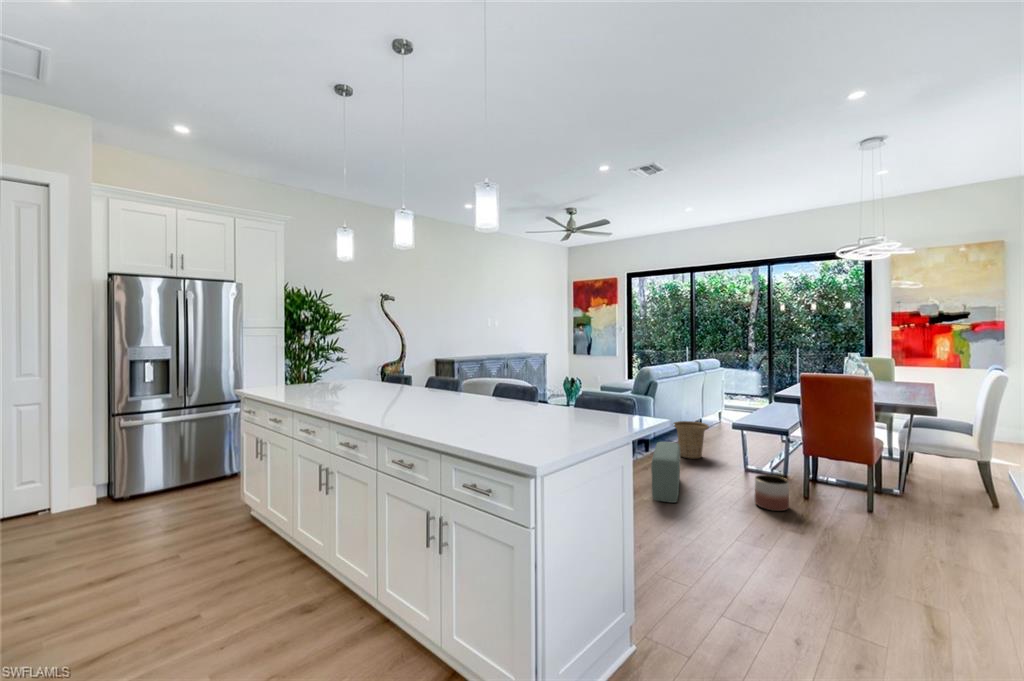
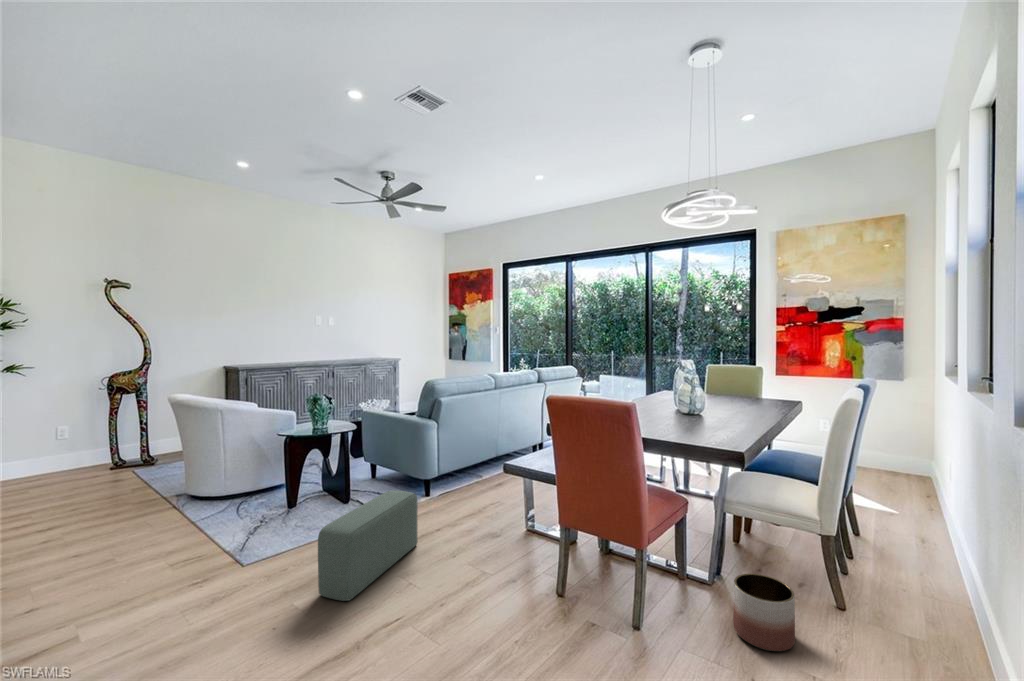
basket: present [673,421,709,459] -> none [459,452,506,507]
planter: present [754,475,789,511] -> present [733,573,795,651]

